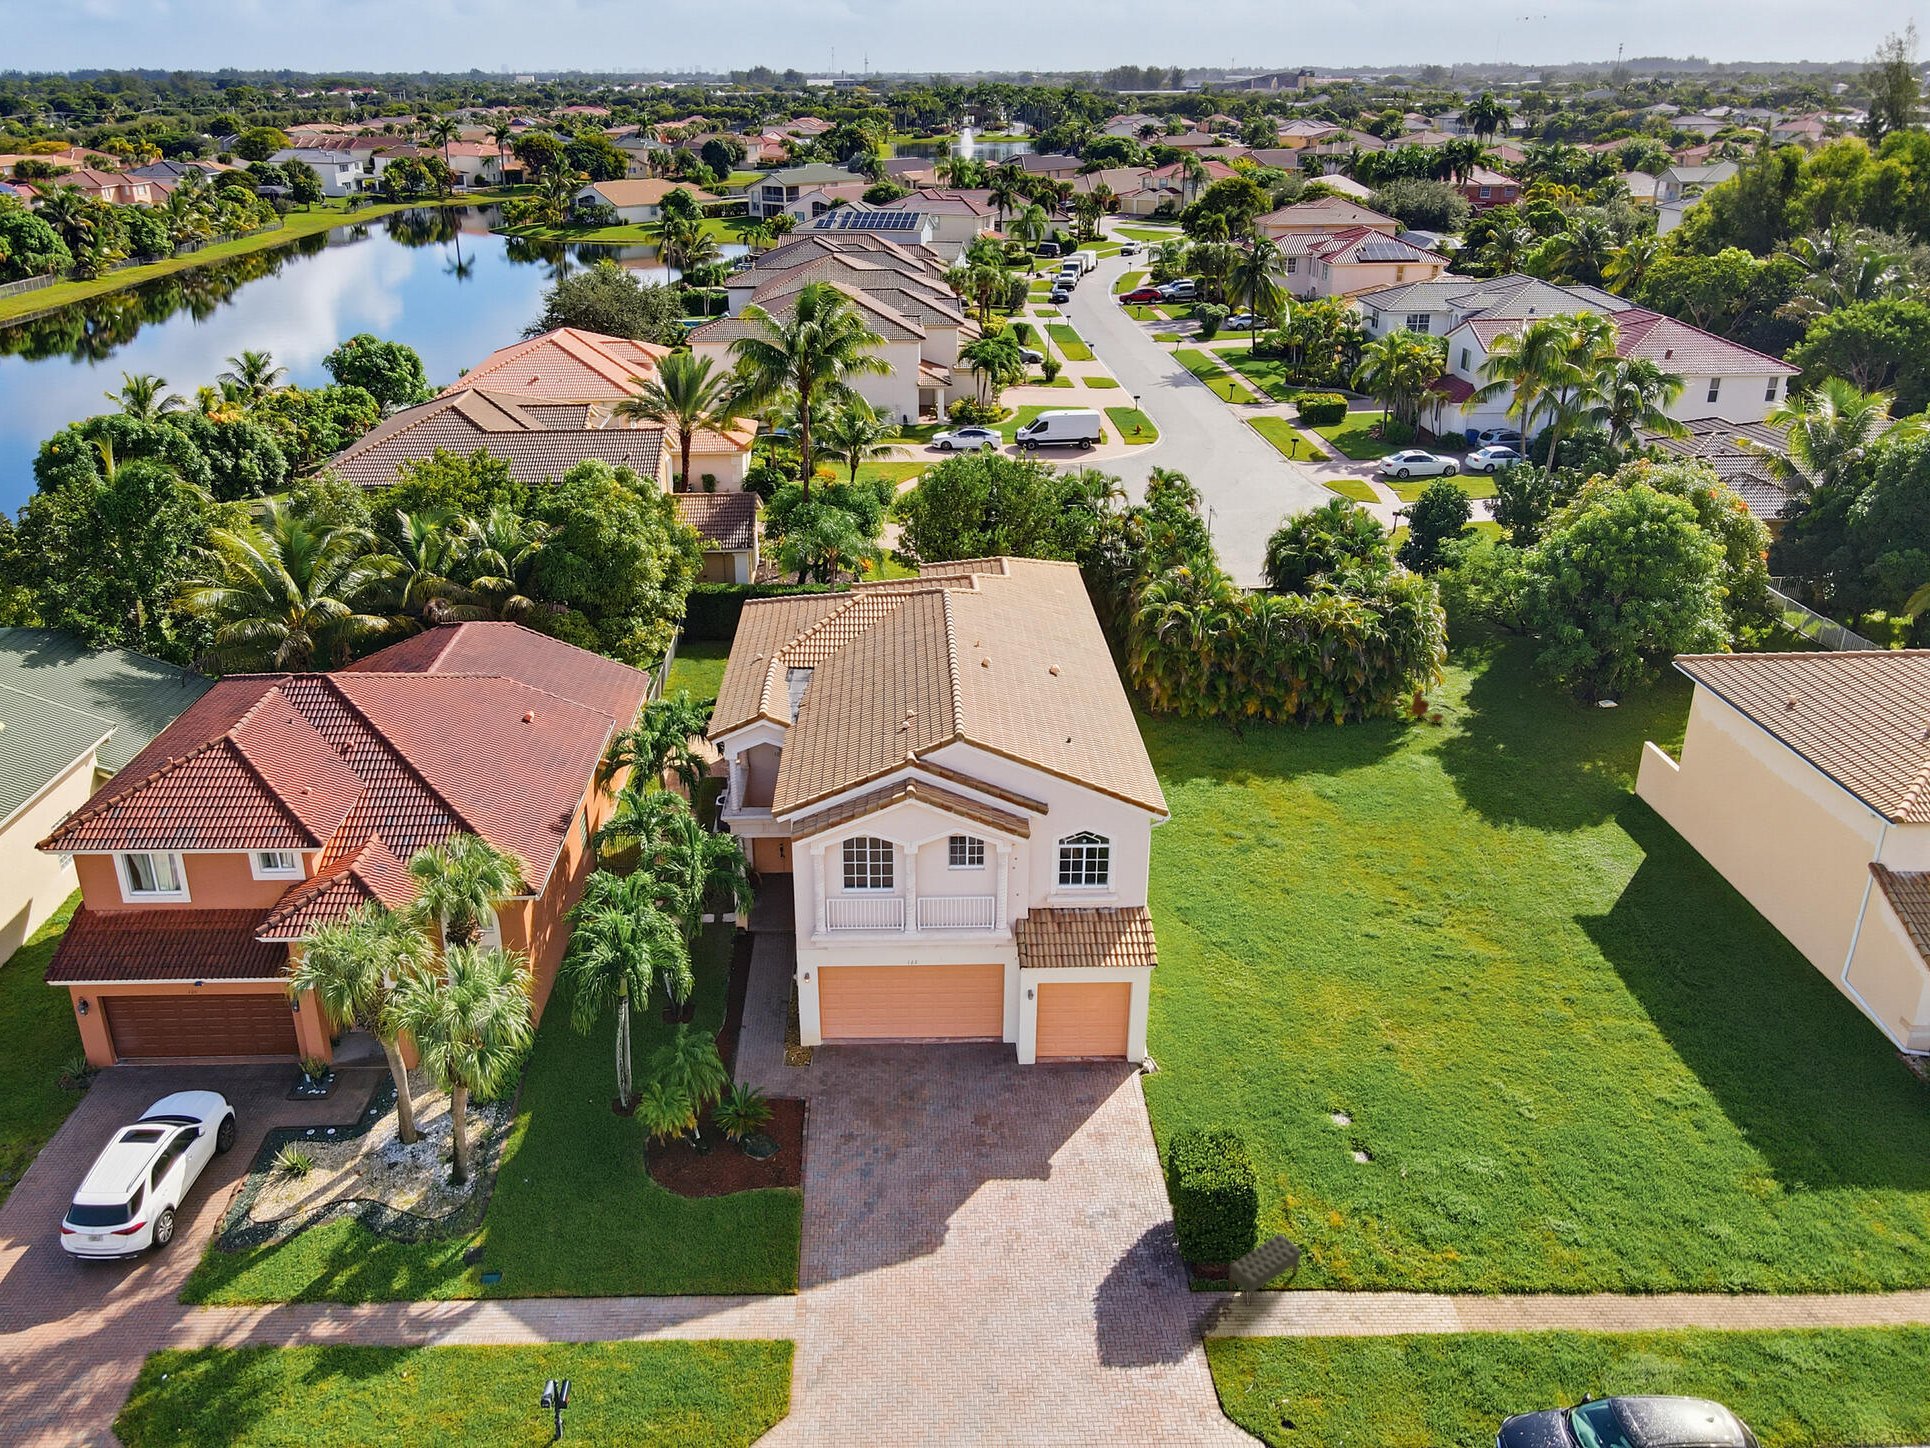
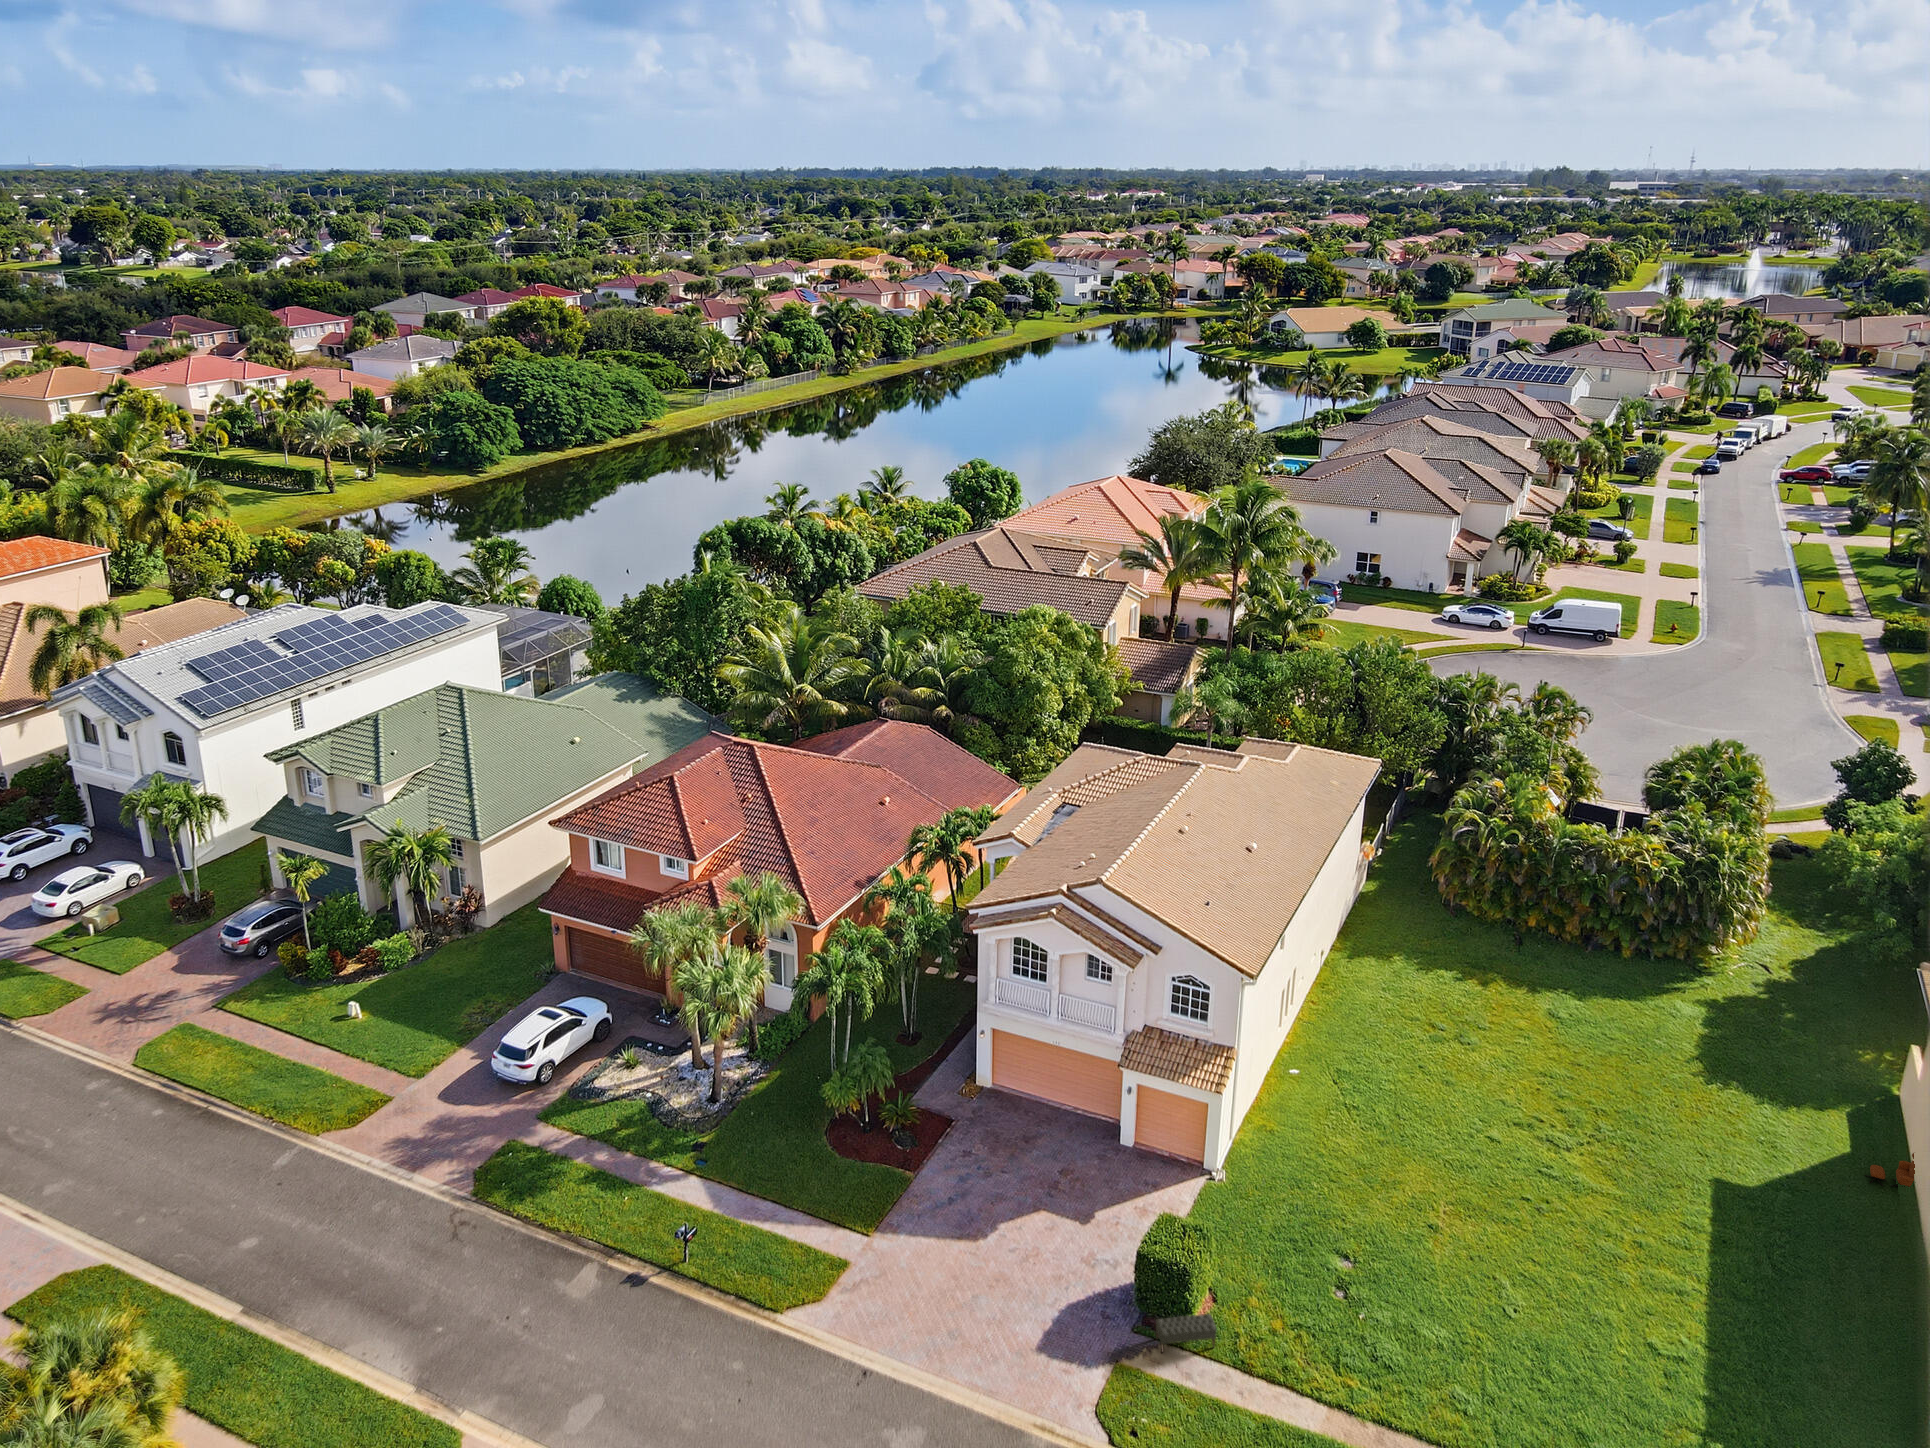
lounge chair: present [1411,690,1443,725] -> present [1865,1153,1915,1188]

